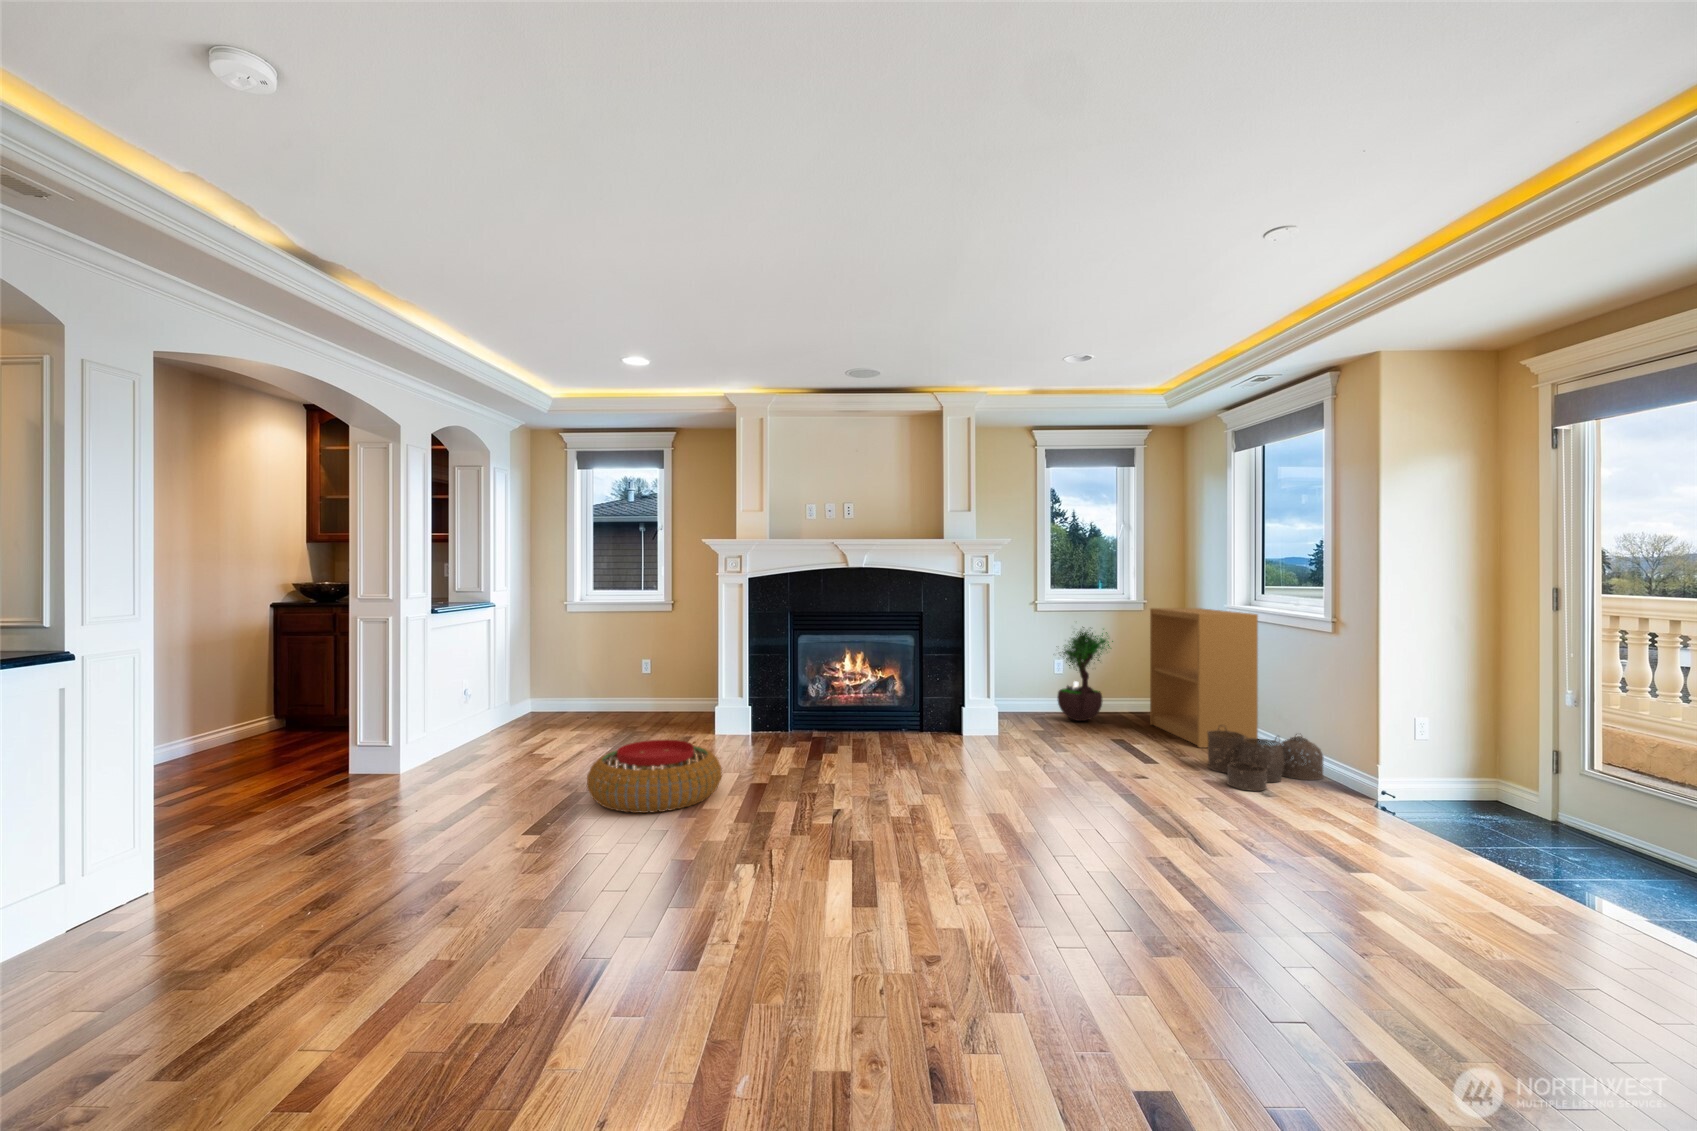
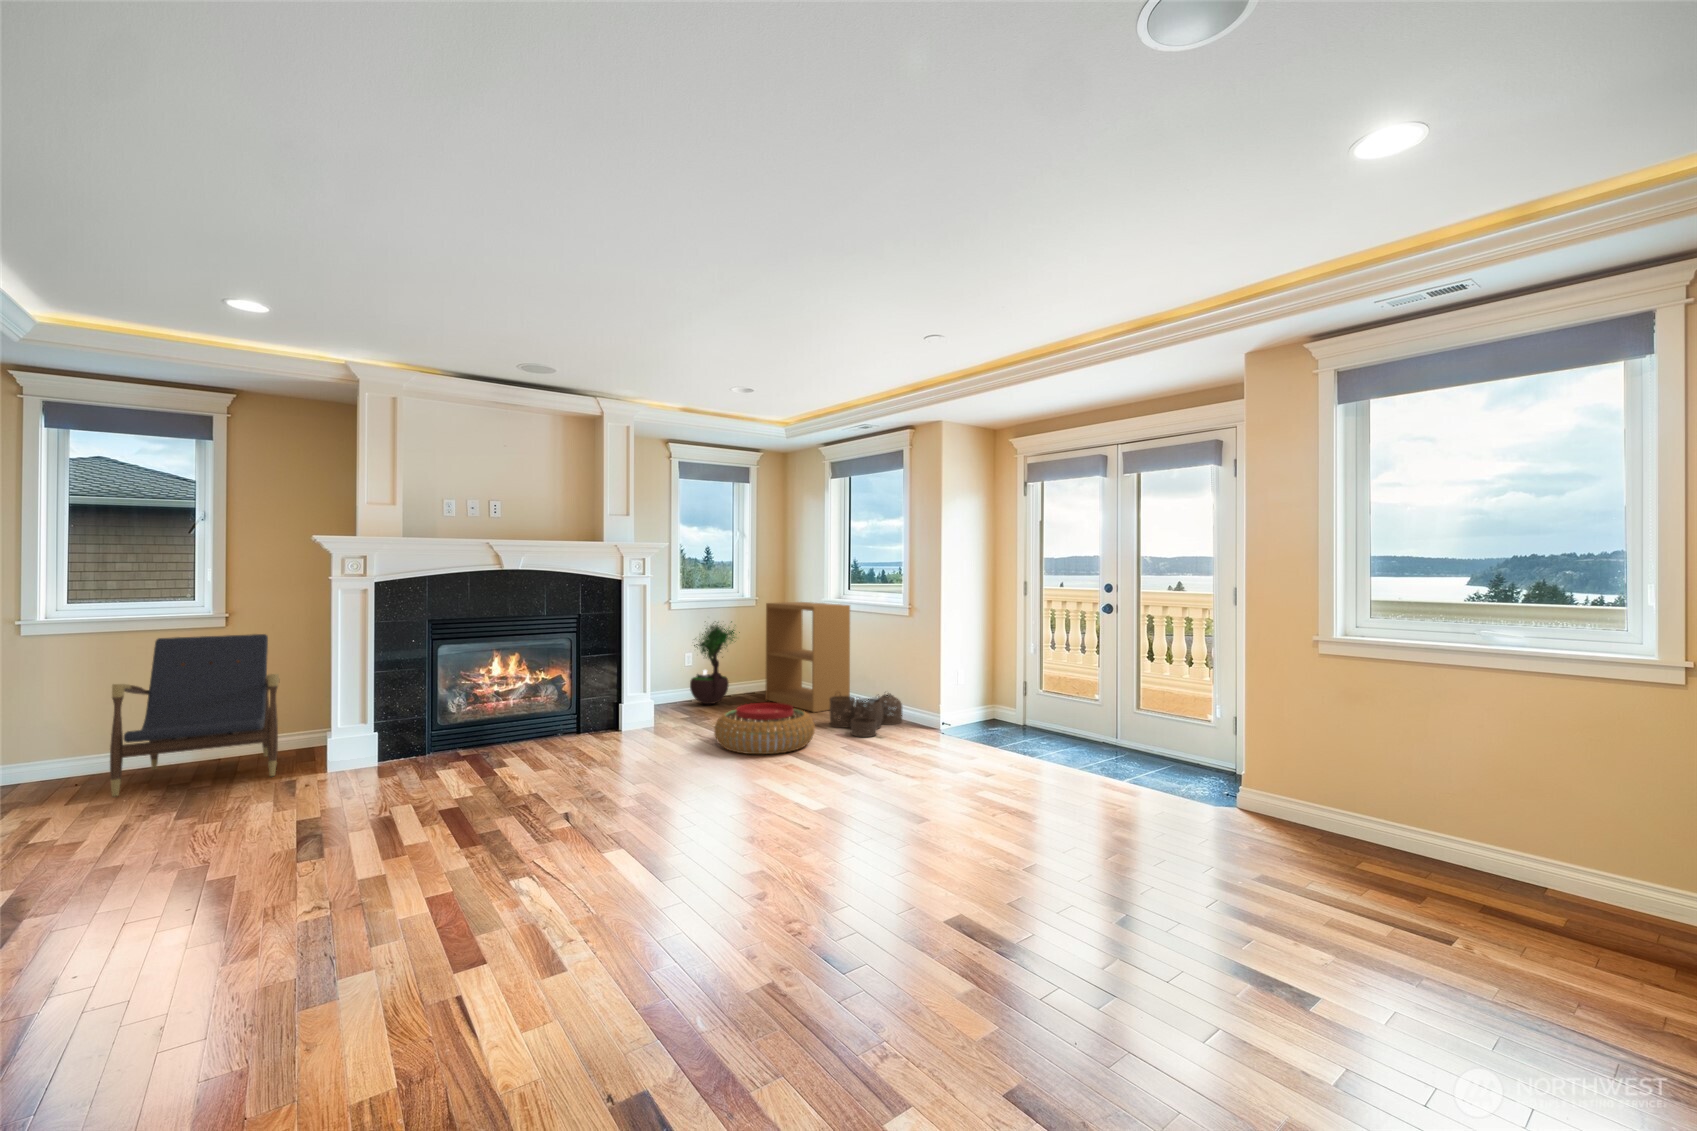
lounge chair: none [589,619,695,734] -> present [110,634,279,796]
pouf: present [587,740,722,813] -> present [714,703,815,754]

